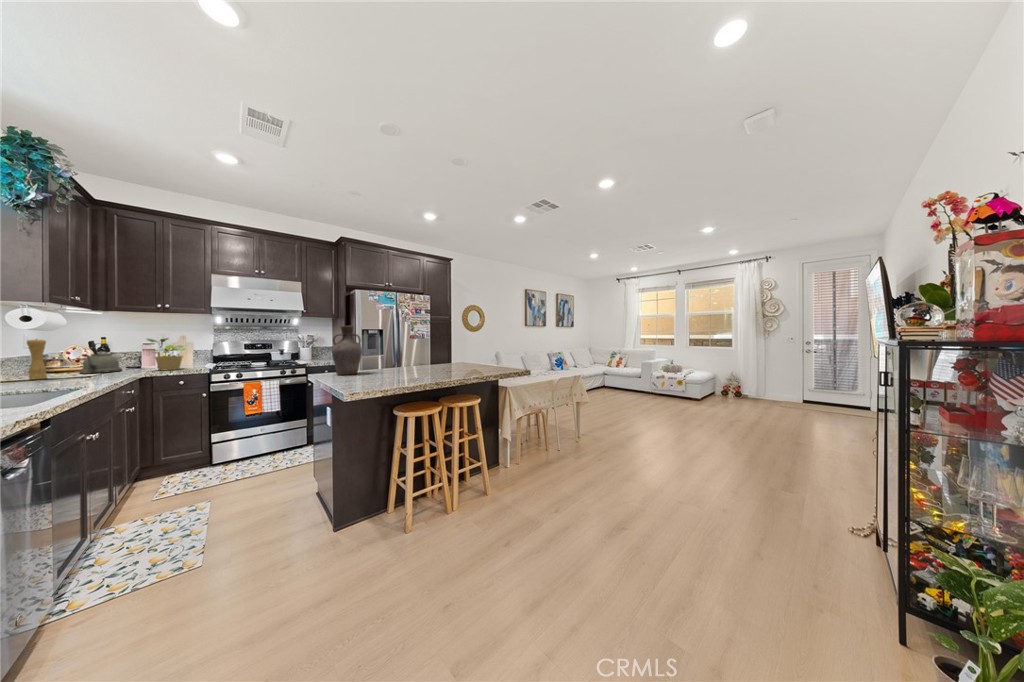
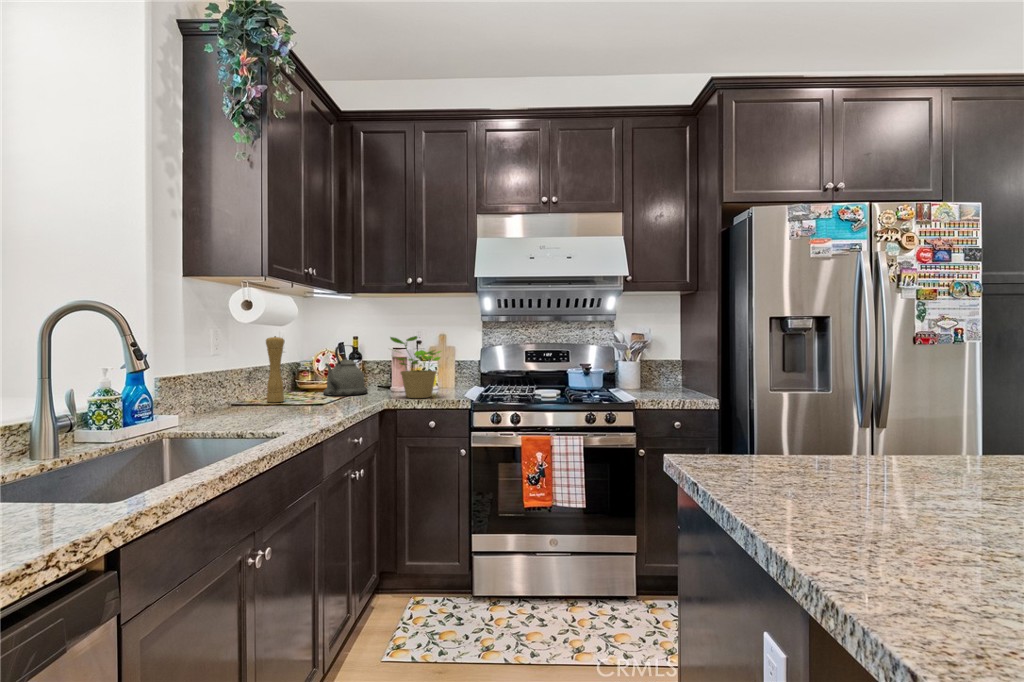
vase: present [332,326,362,375] -> none [790,275,926,494]

